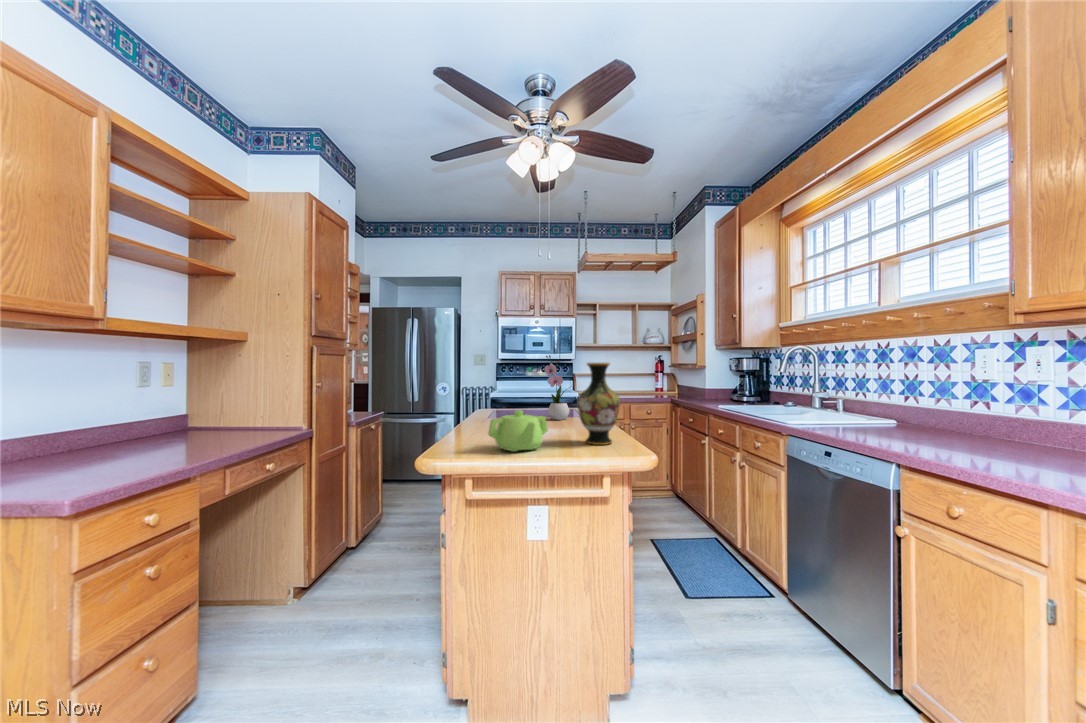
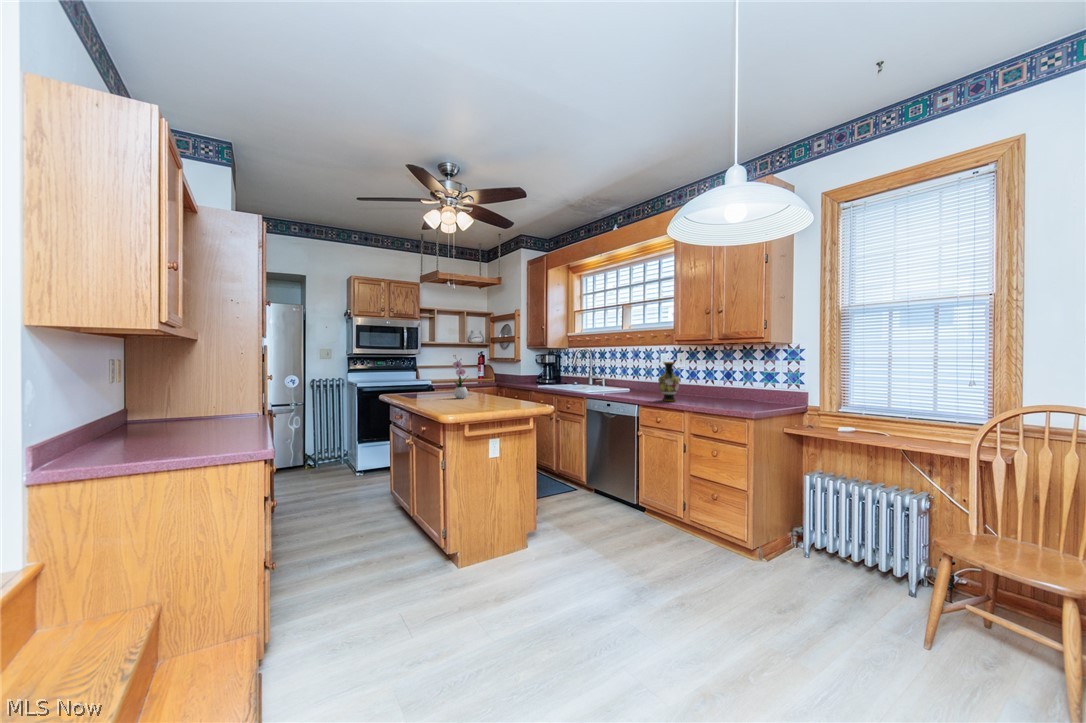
vase: present [577,363,620,445] -> present [659,362,679,401]
teapot: present [488,411,548,452] -> none [470,389,499,412]

